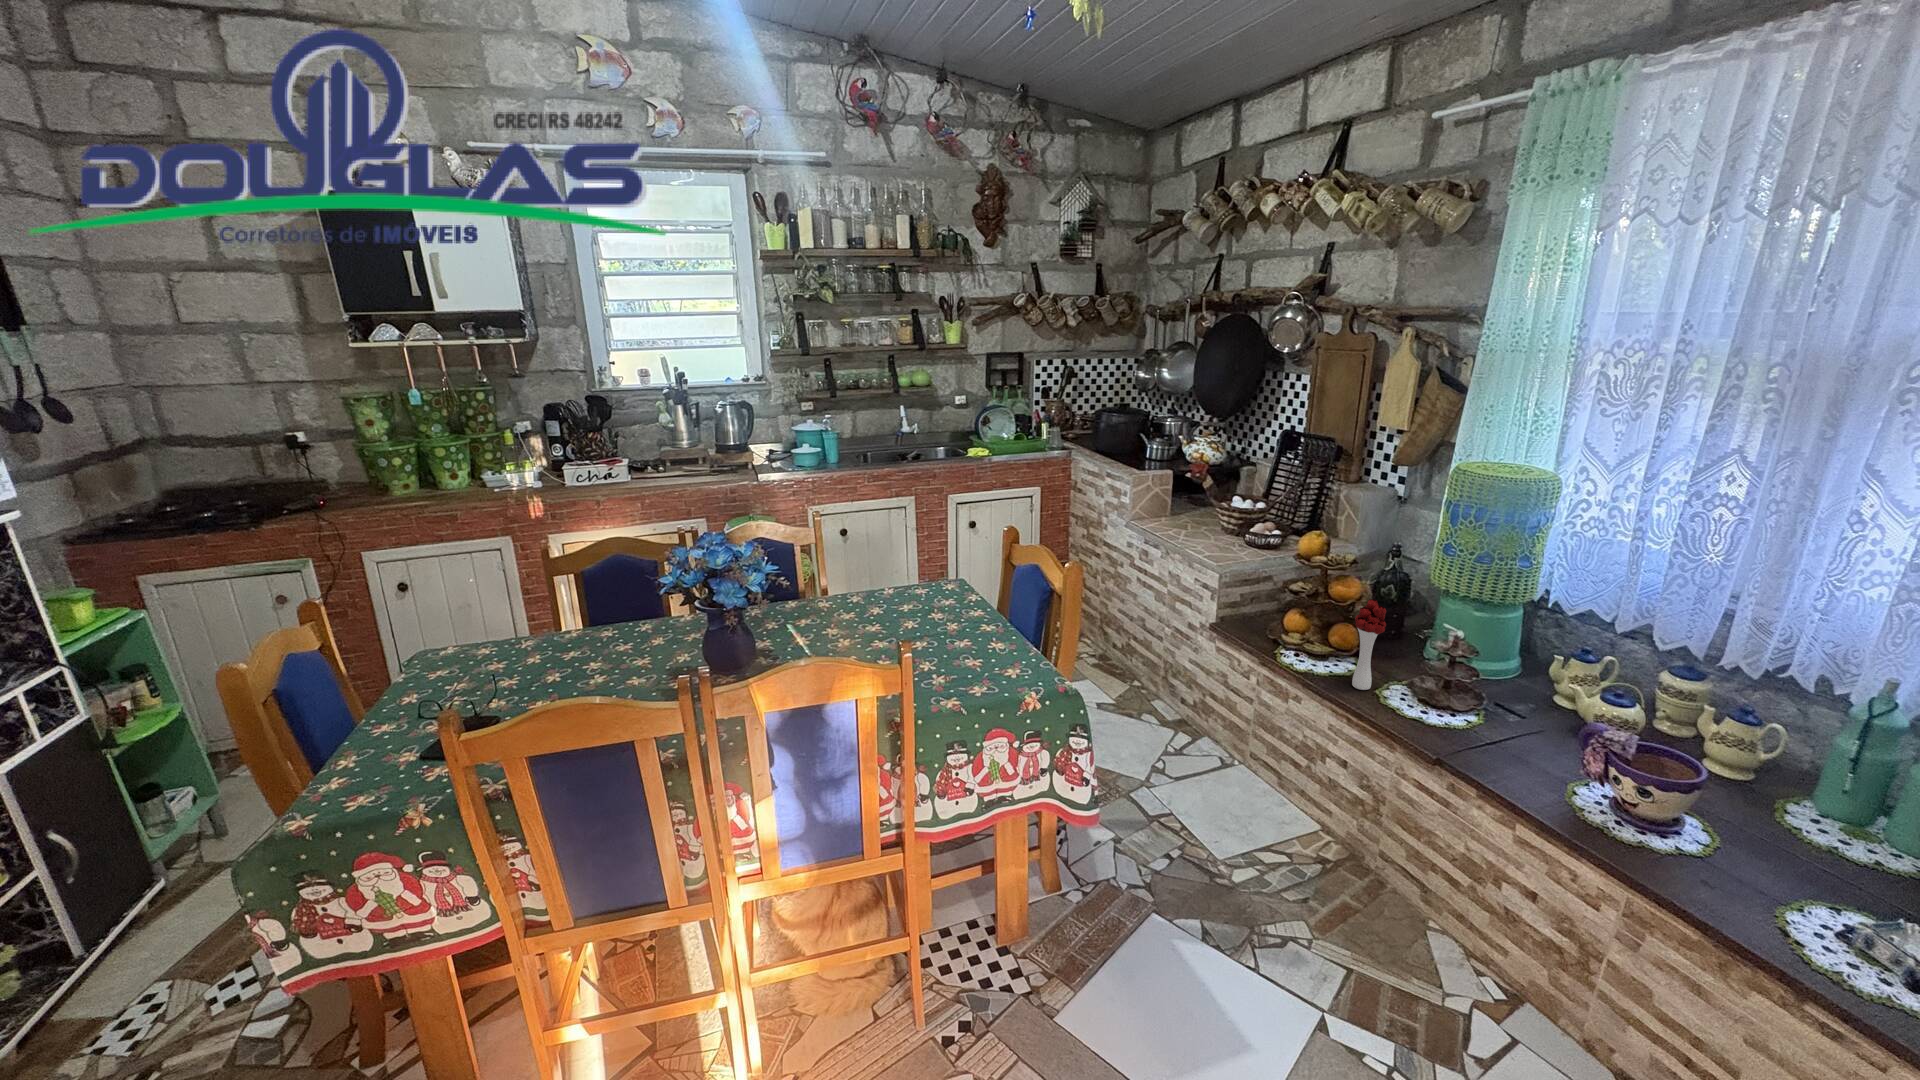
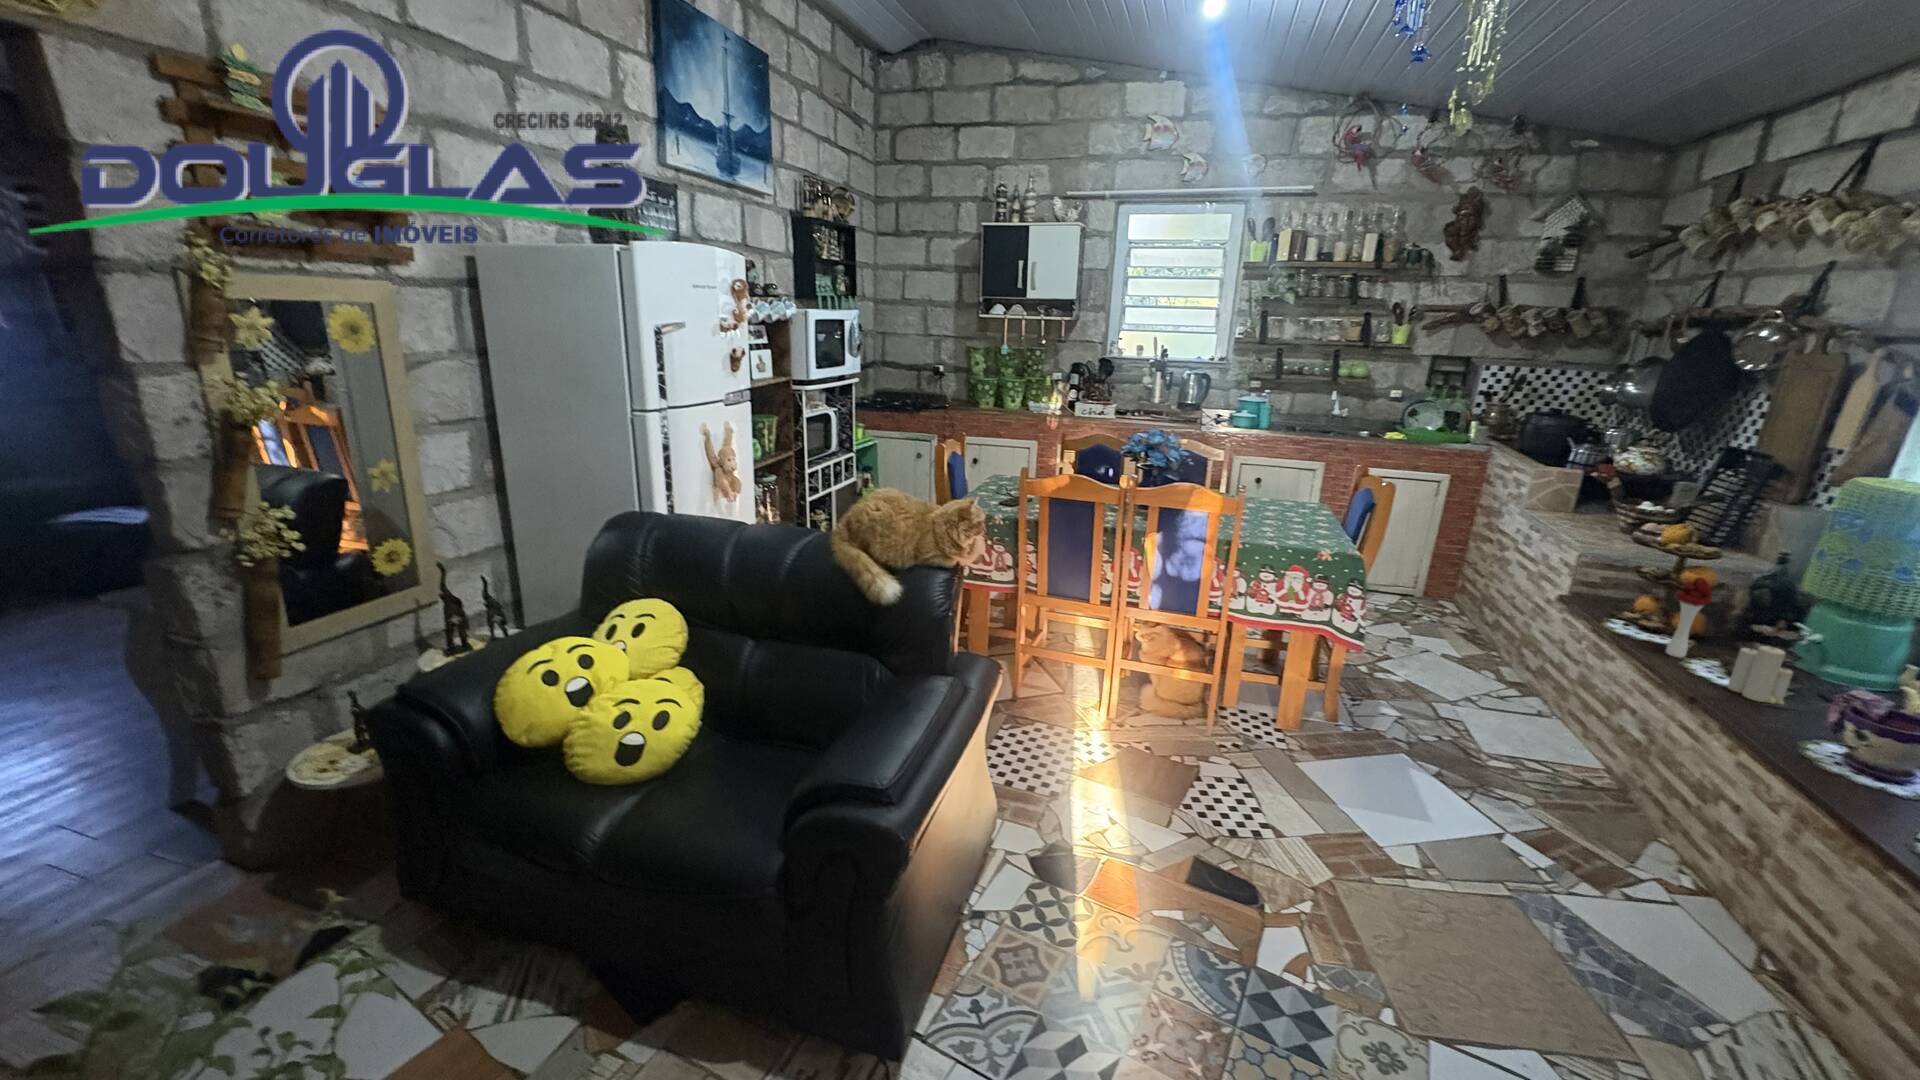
candle: none [1434,672,1494,738] -> present [1727,646,1793,704]

